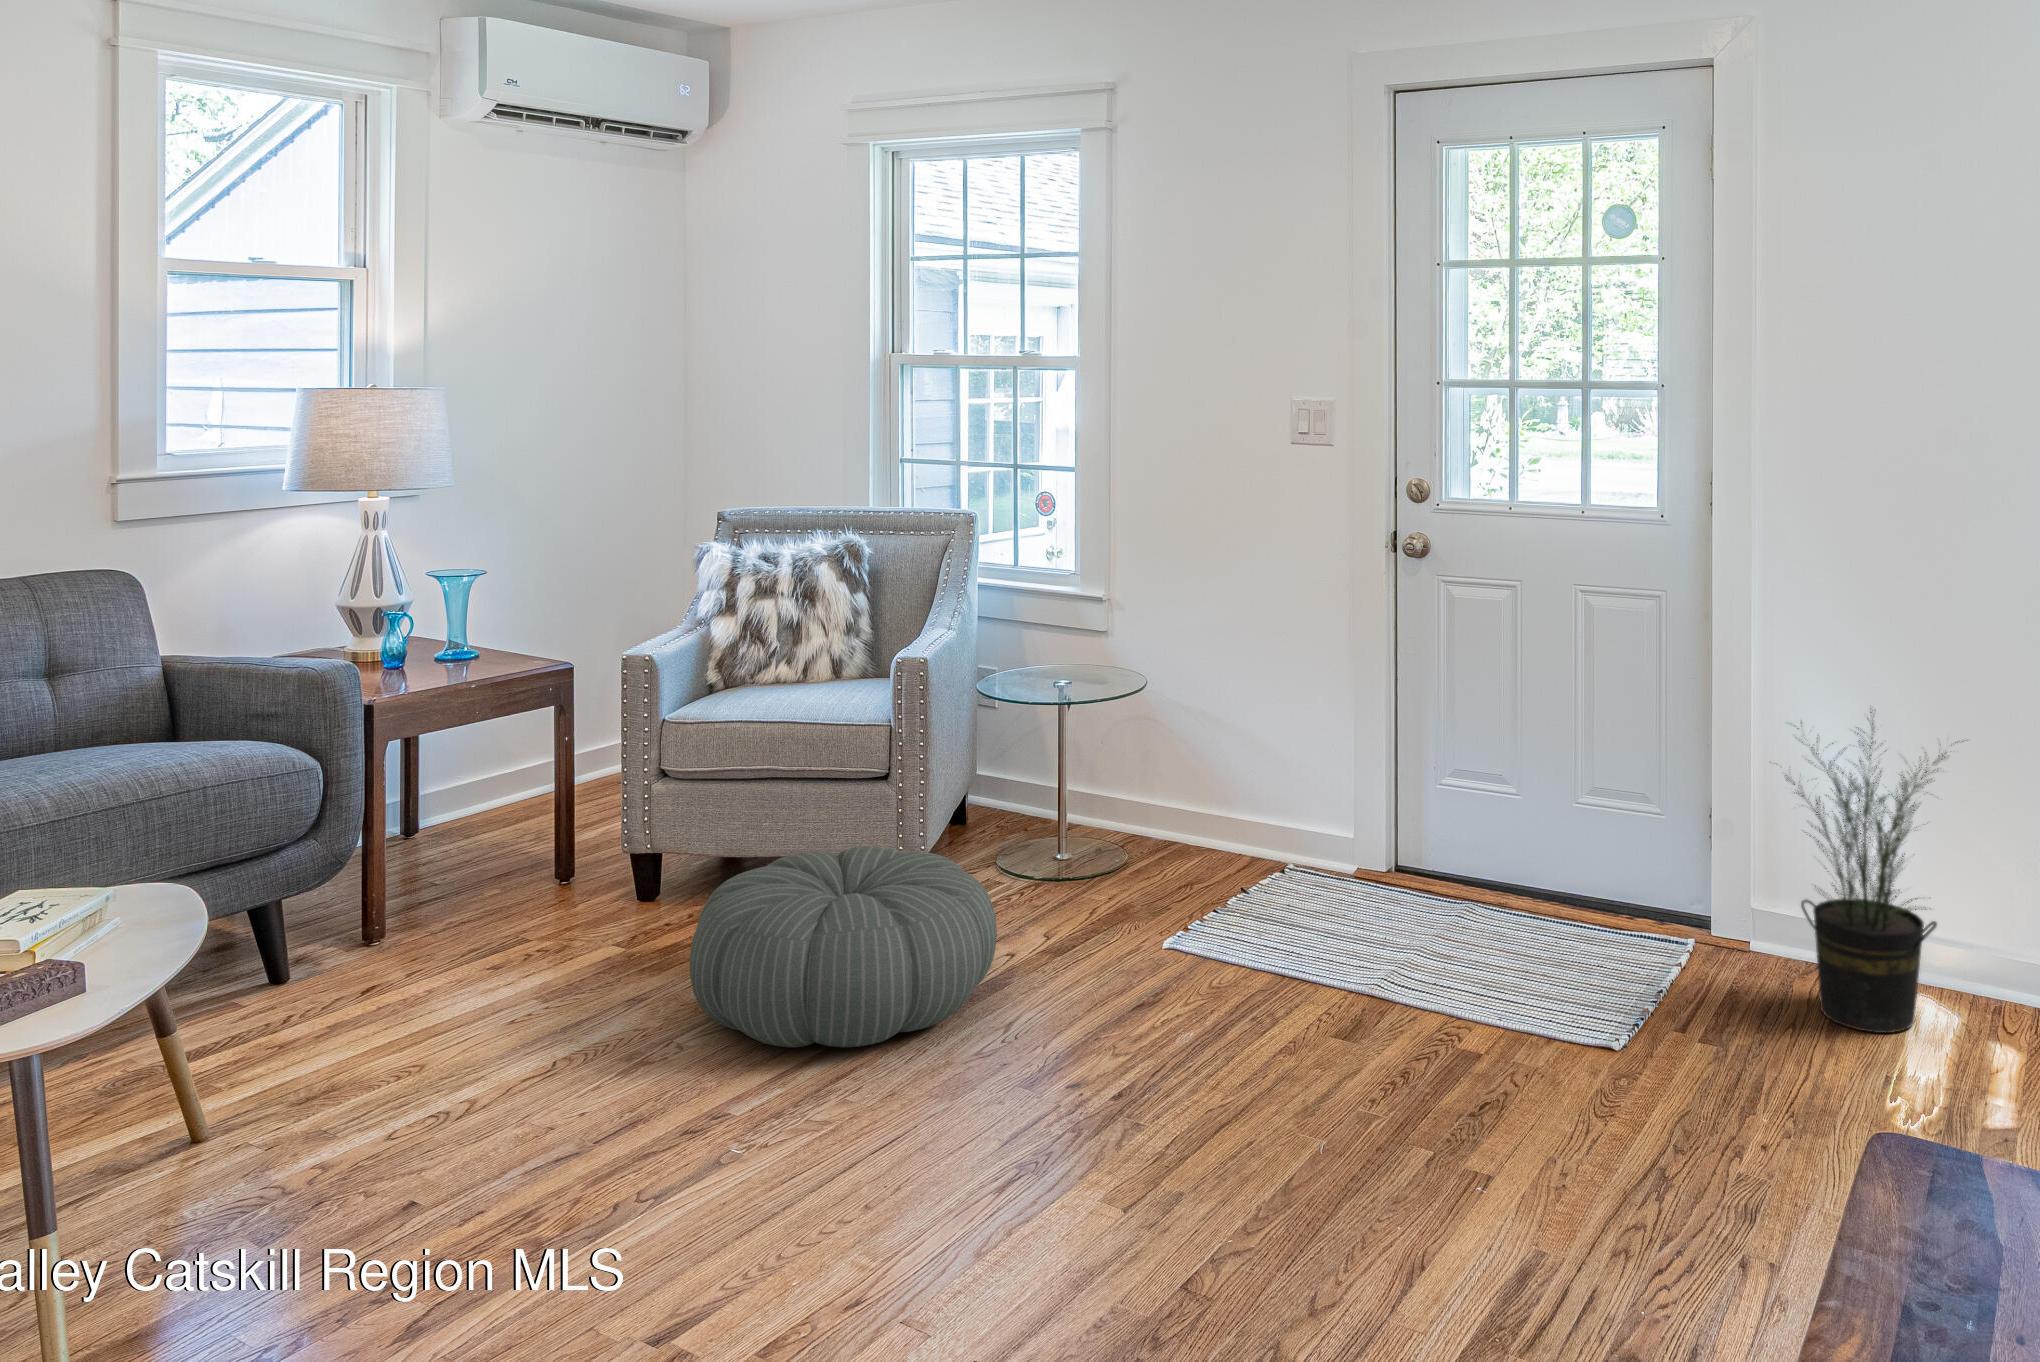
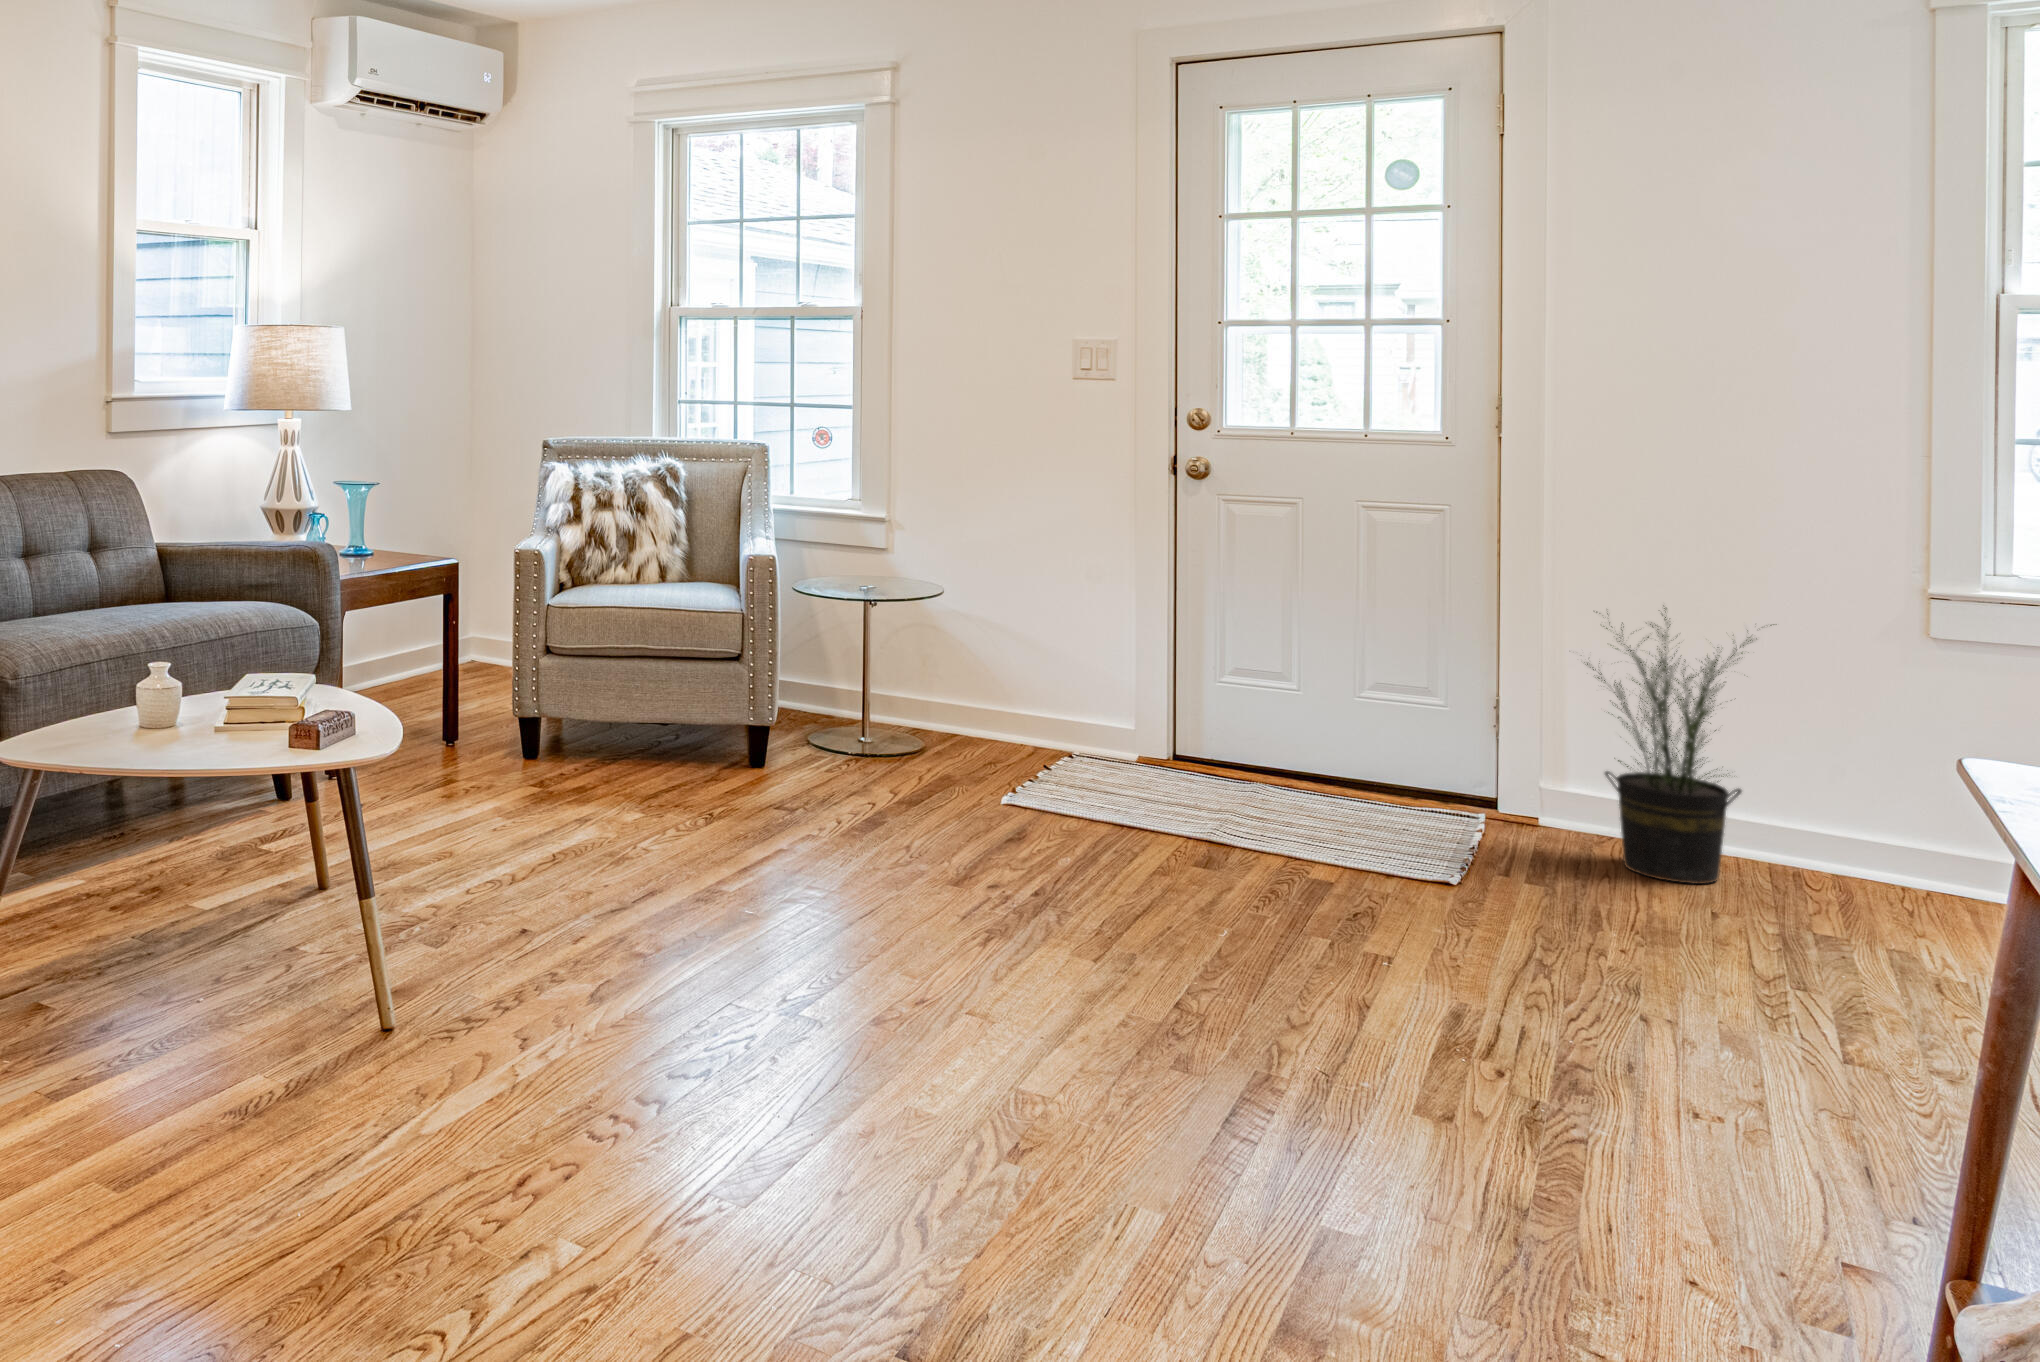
pouf: present [690,846,997,1047] -> none [636,704,885,852]

